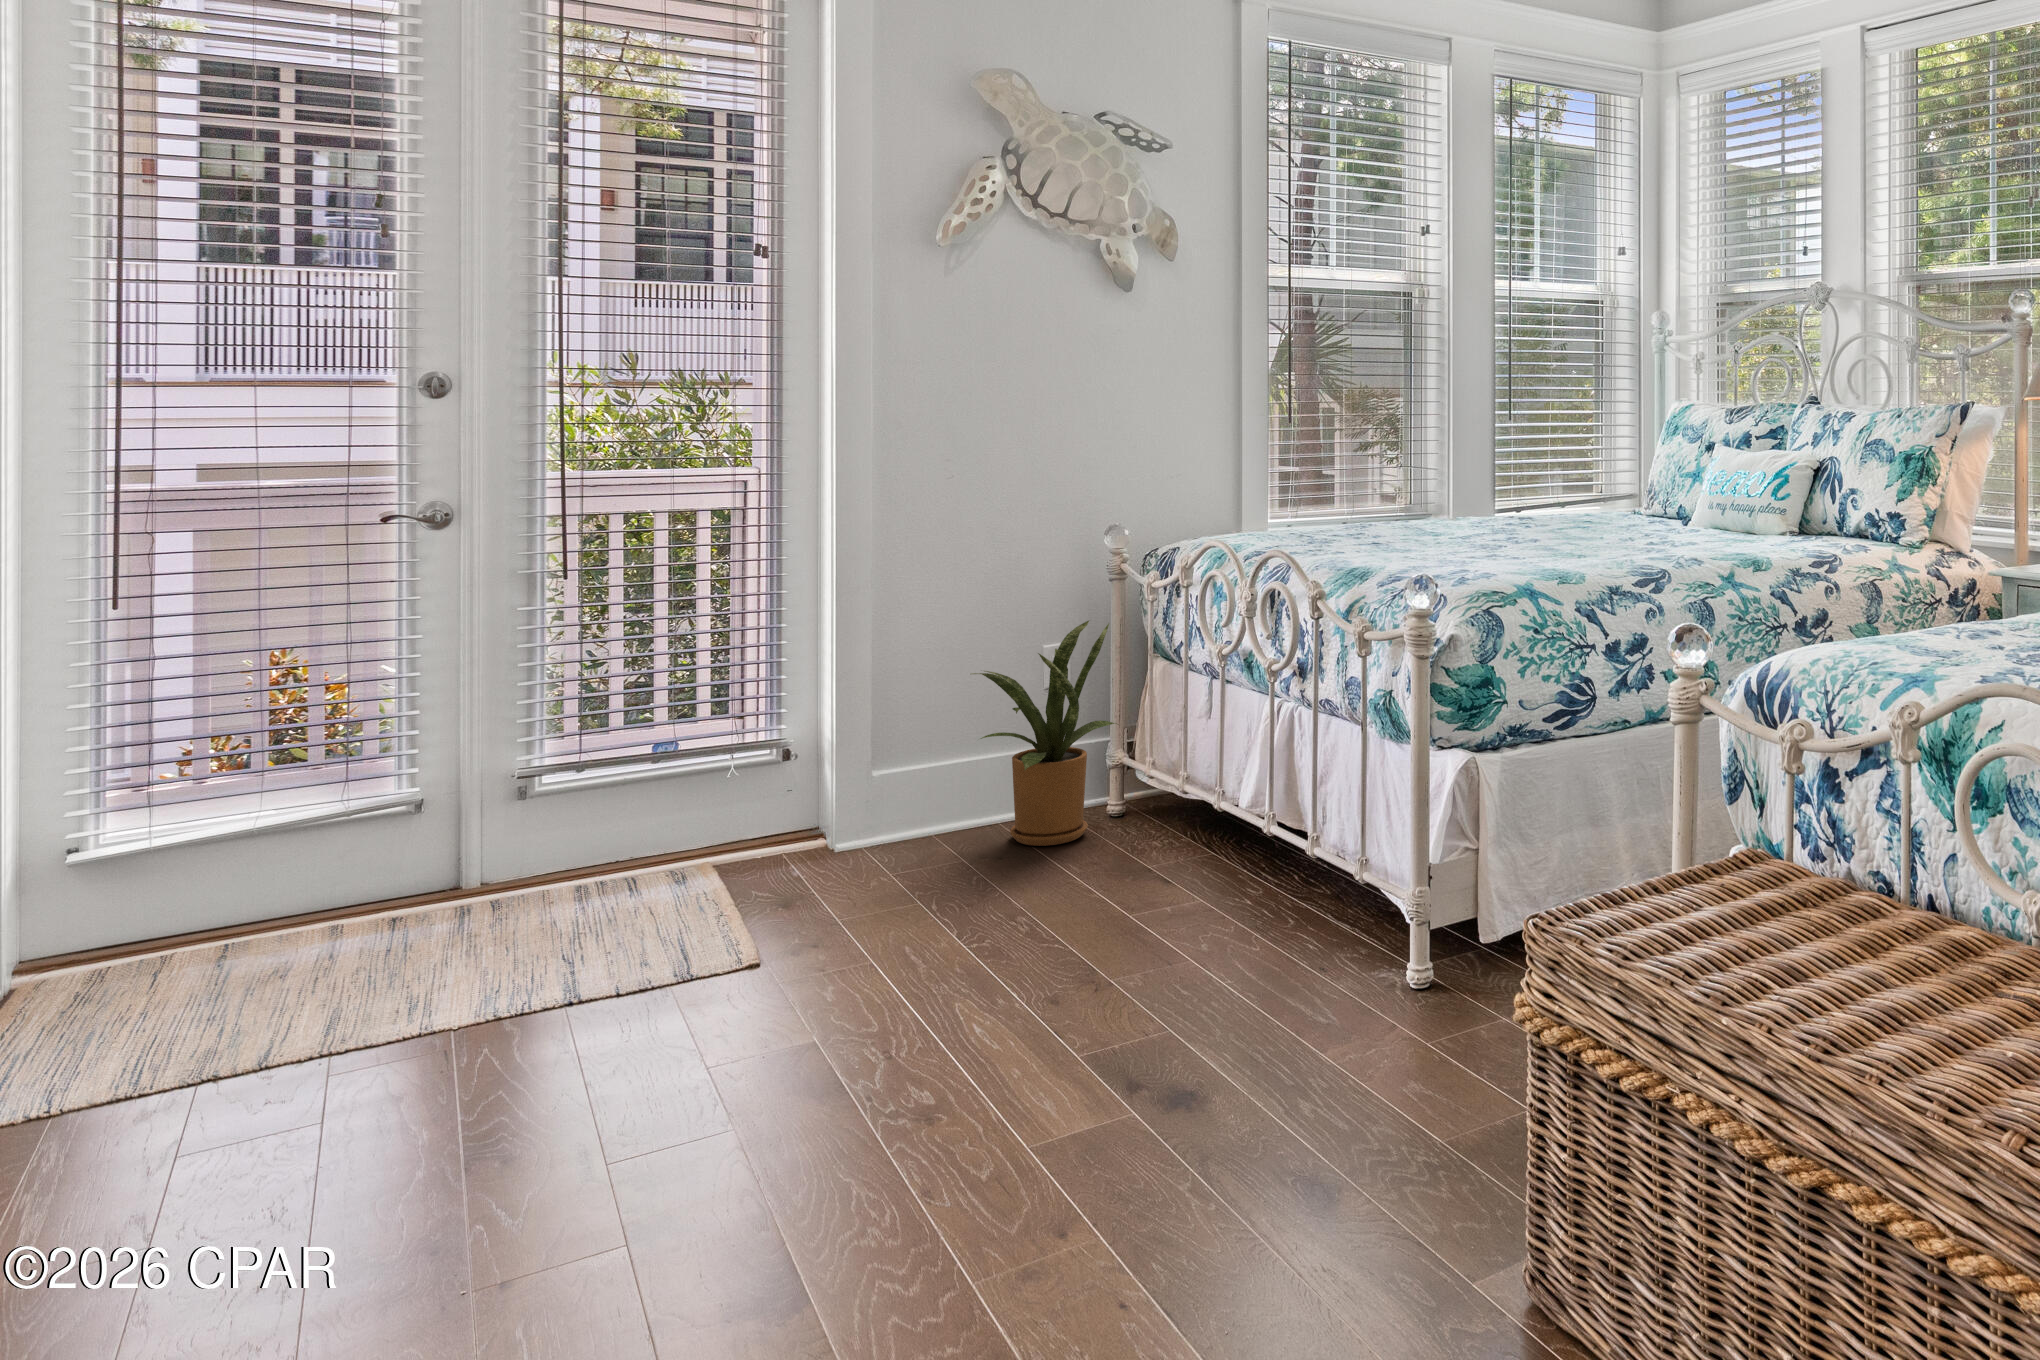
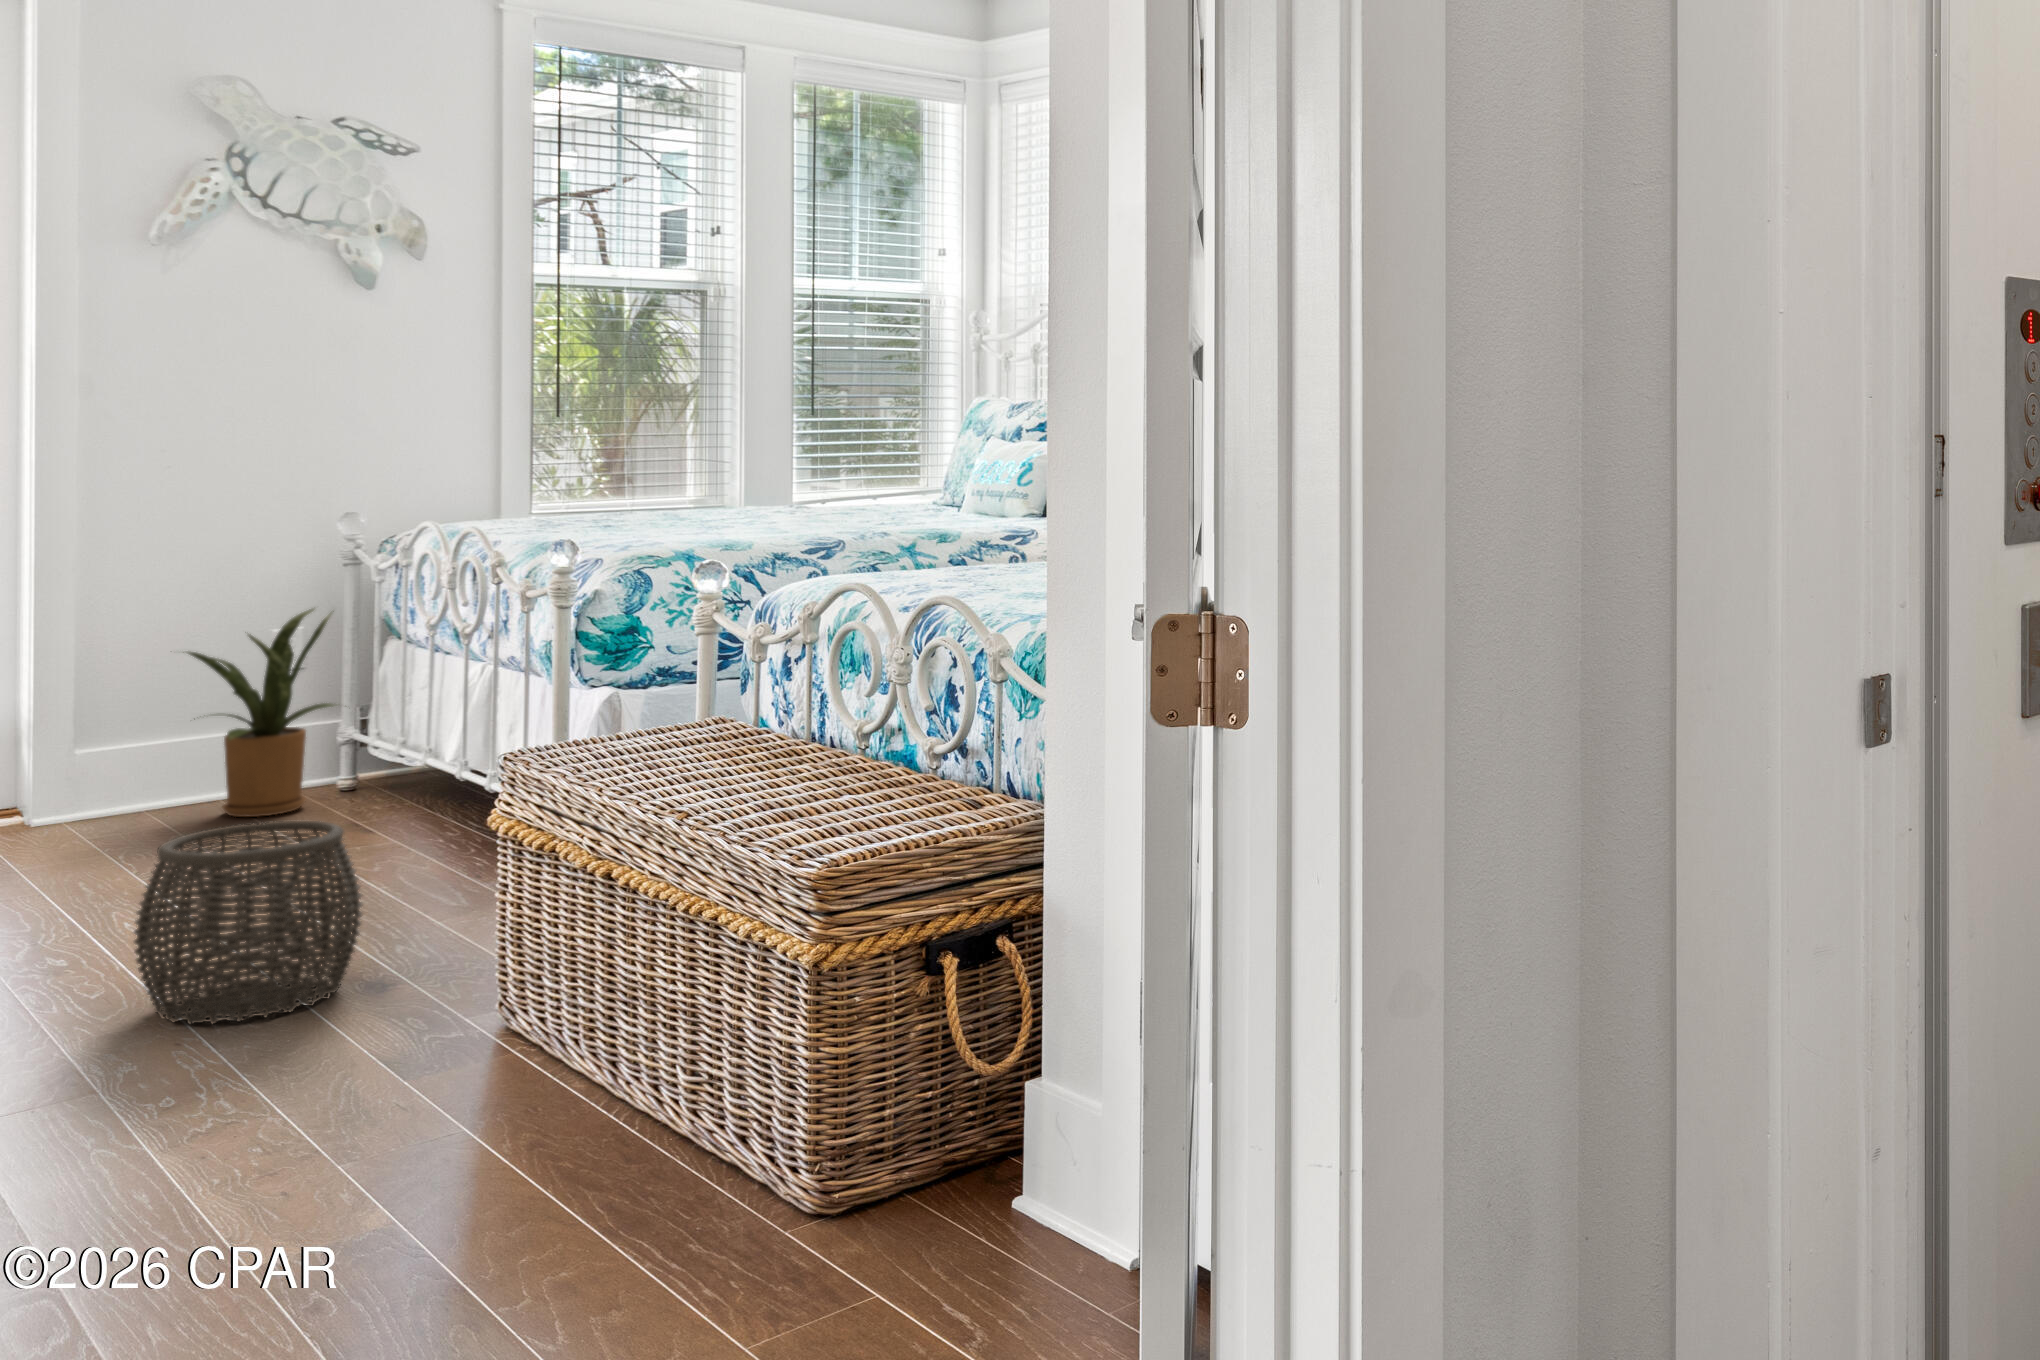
woven basket: none [1059,958,1314,1263] -> present [134,821,362,1024]

